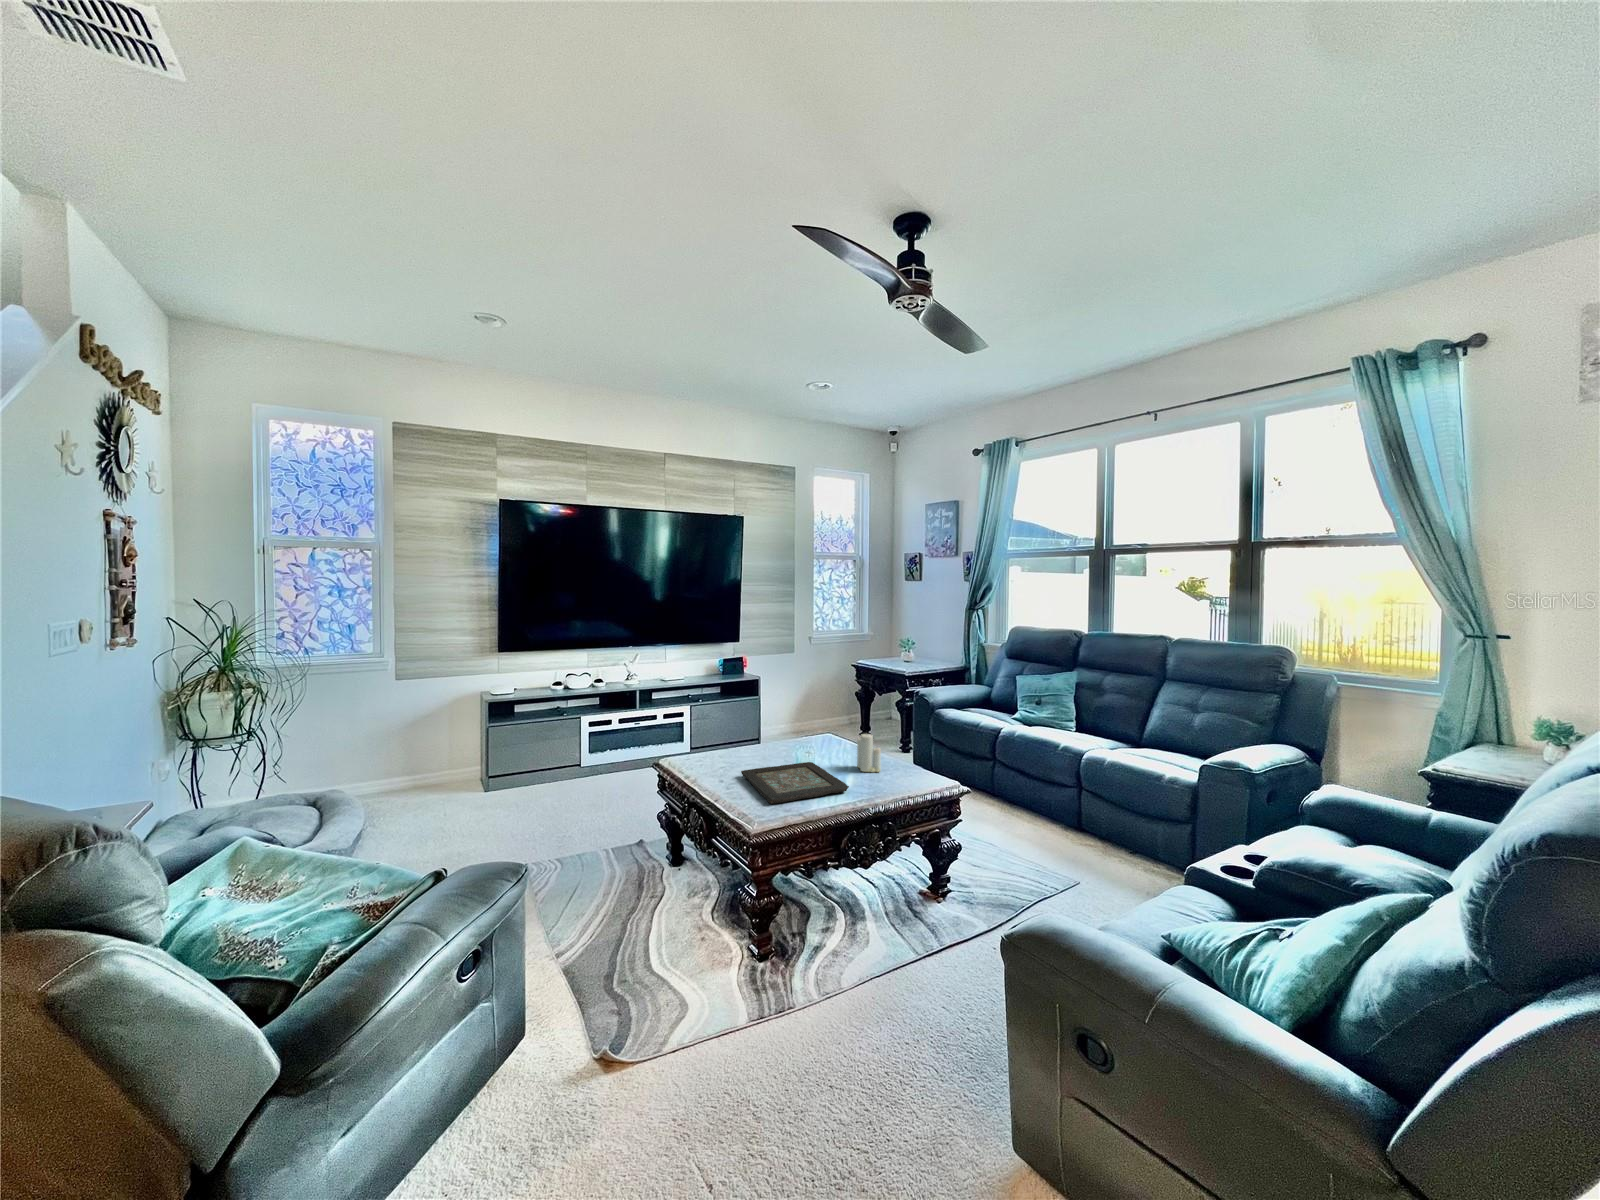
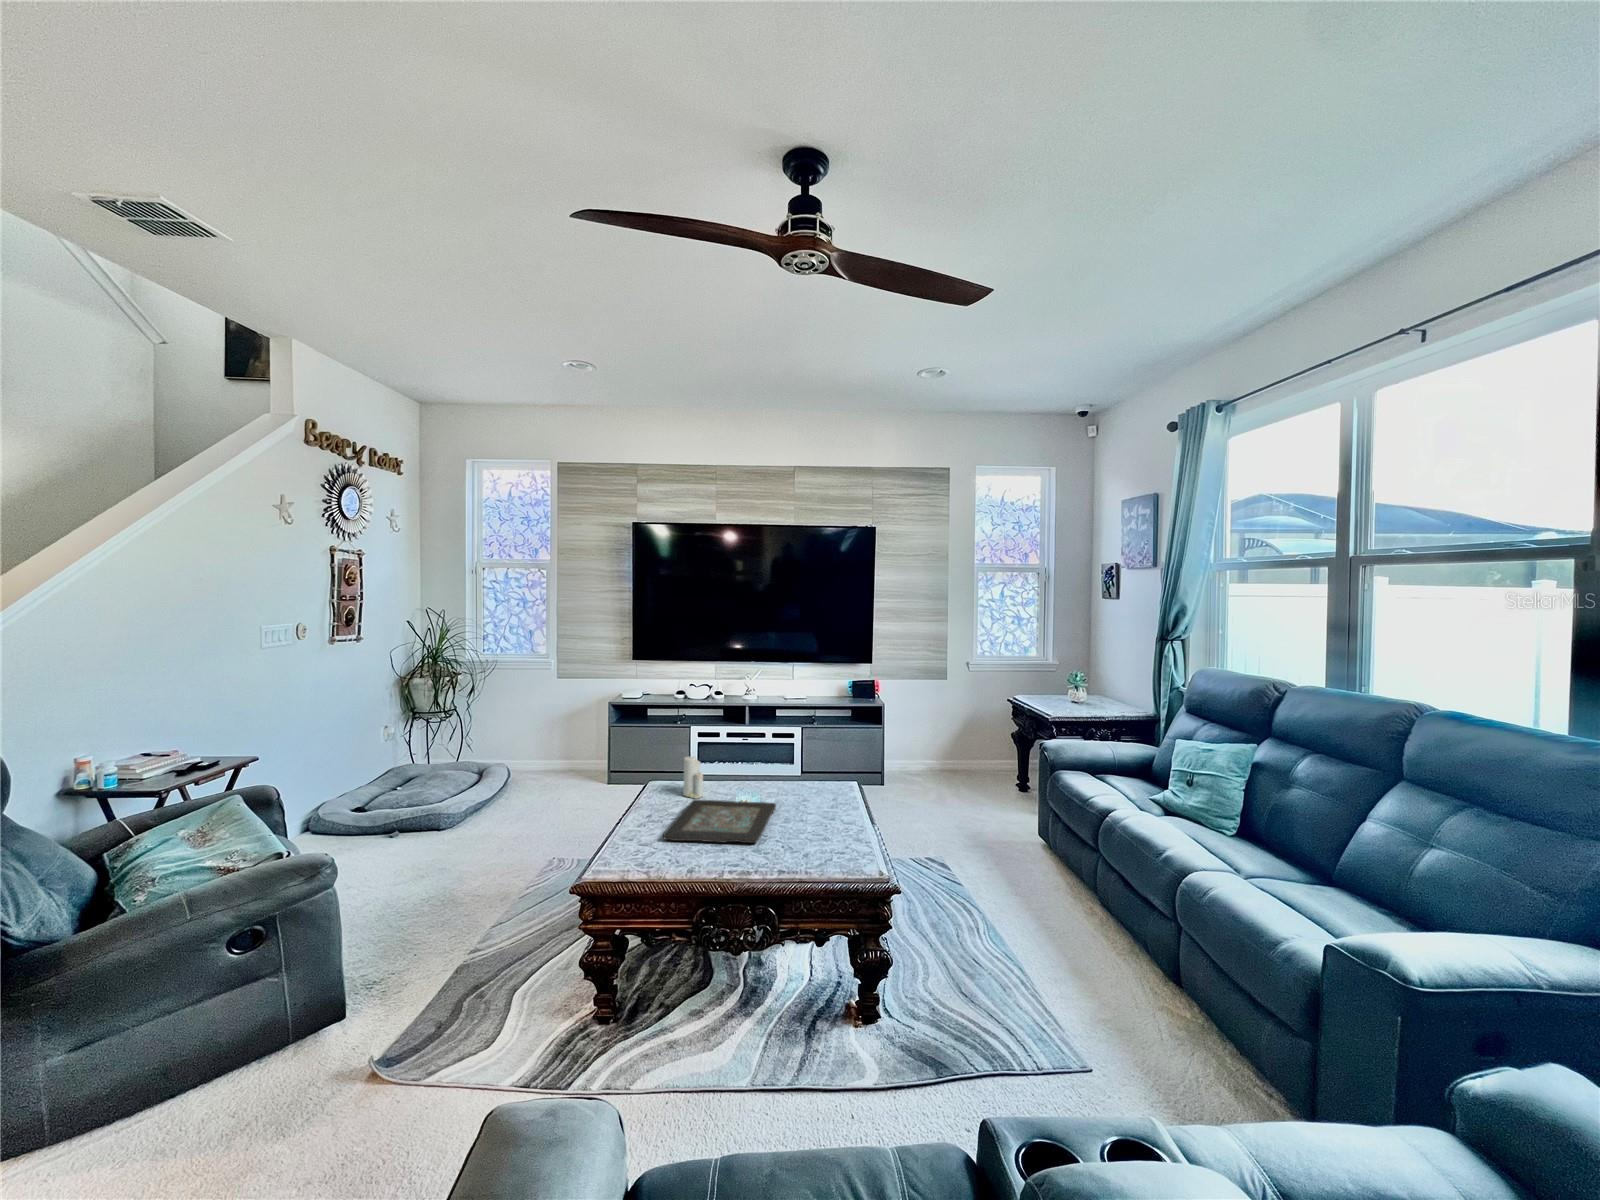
candle: present [857,734,881,772] -> present [684,757,703,798]

